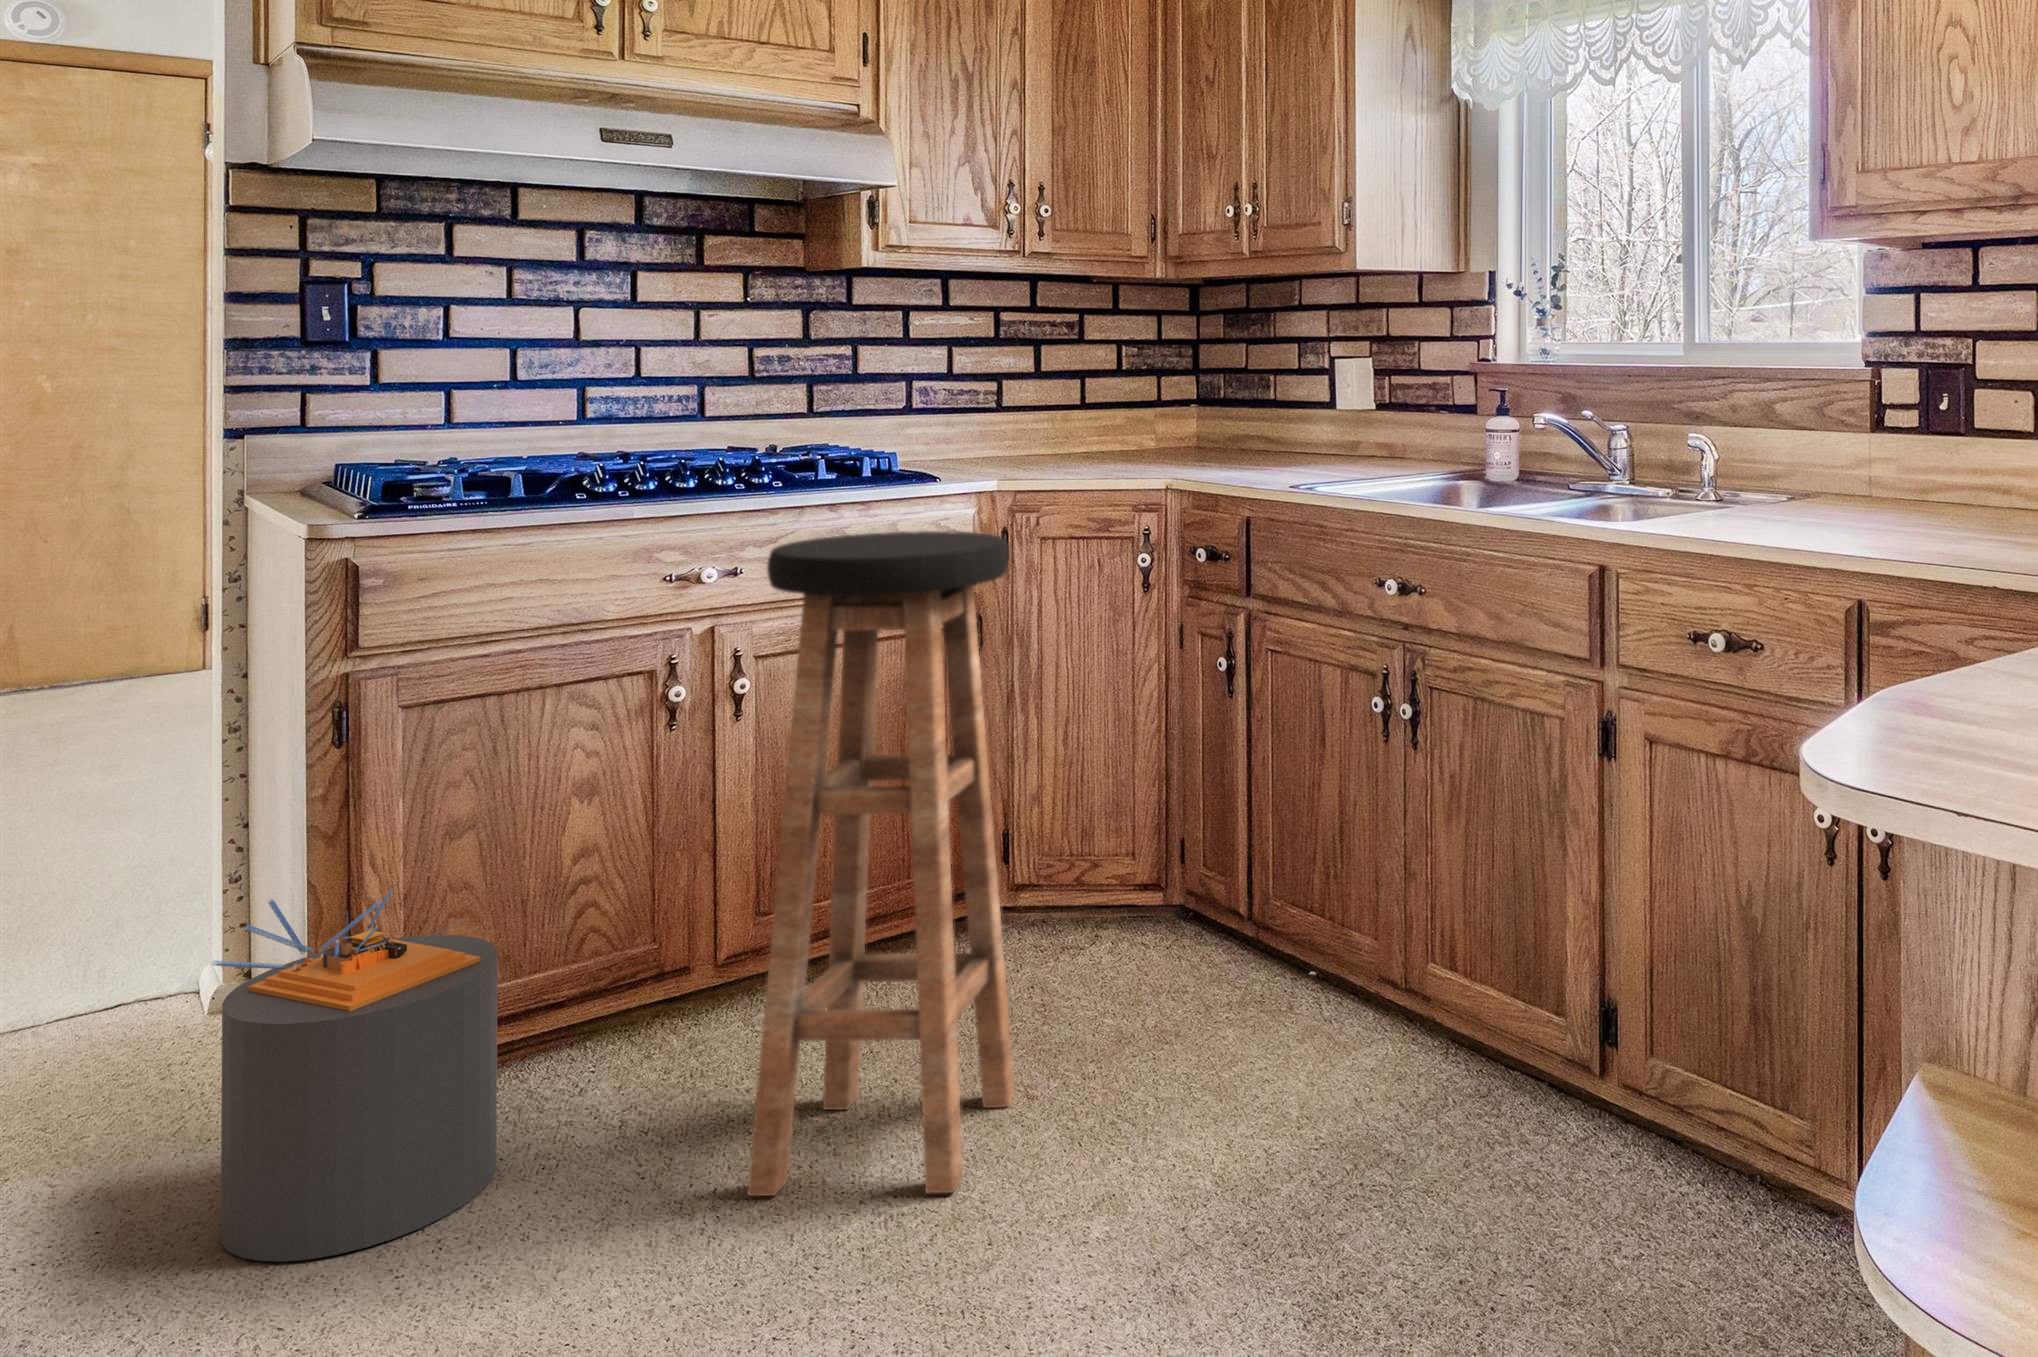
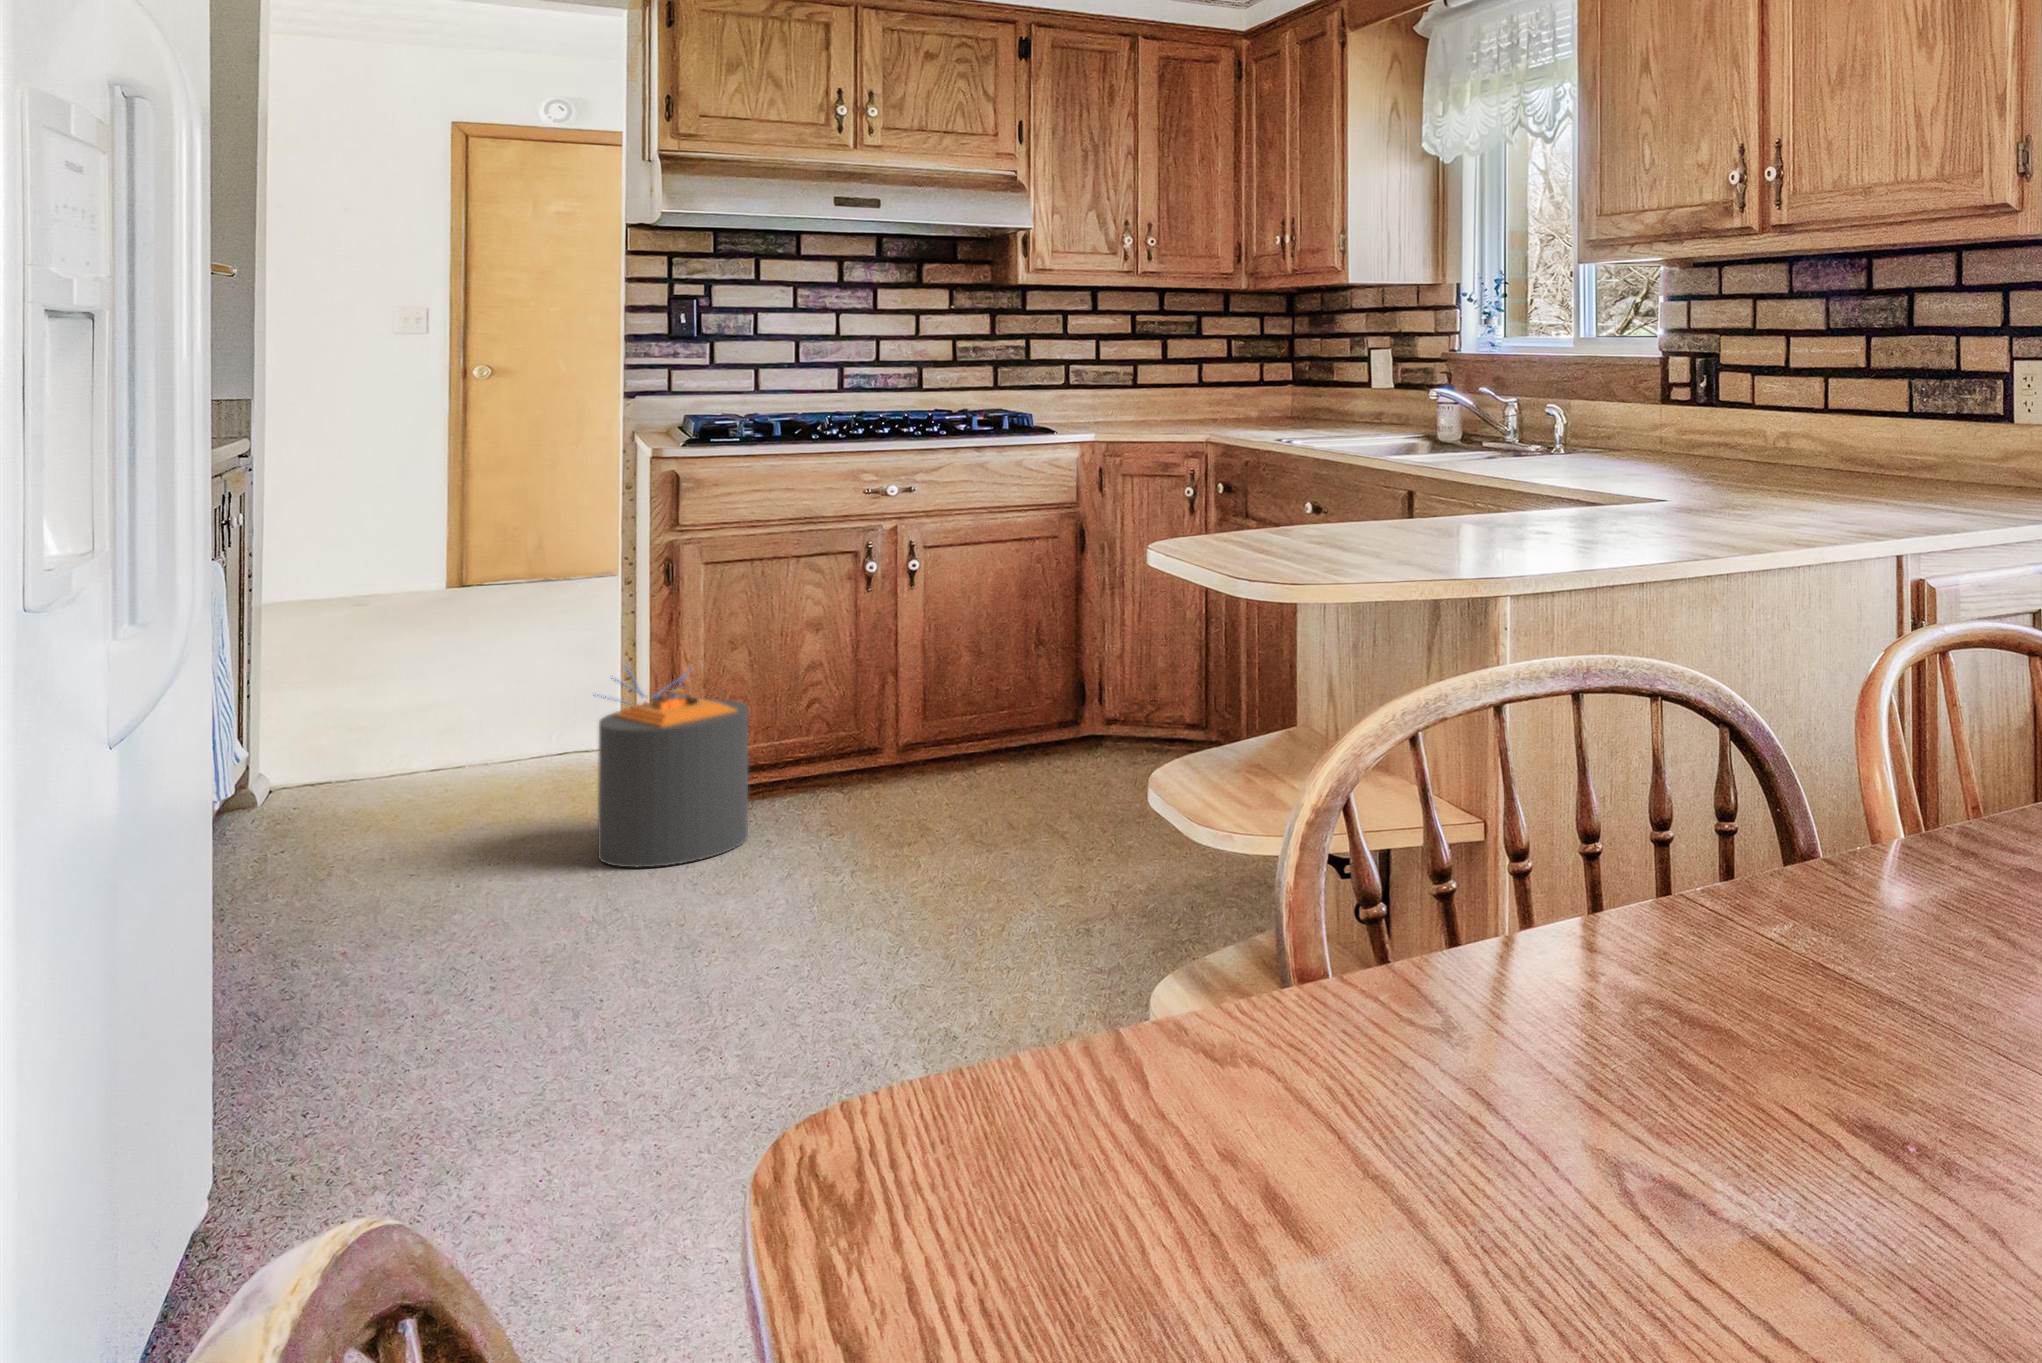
bar stool: present [748,531,1015,1196] -> none [876,460,1053,869]

